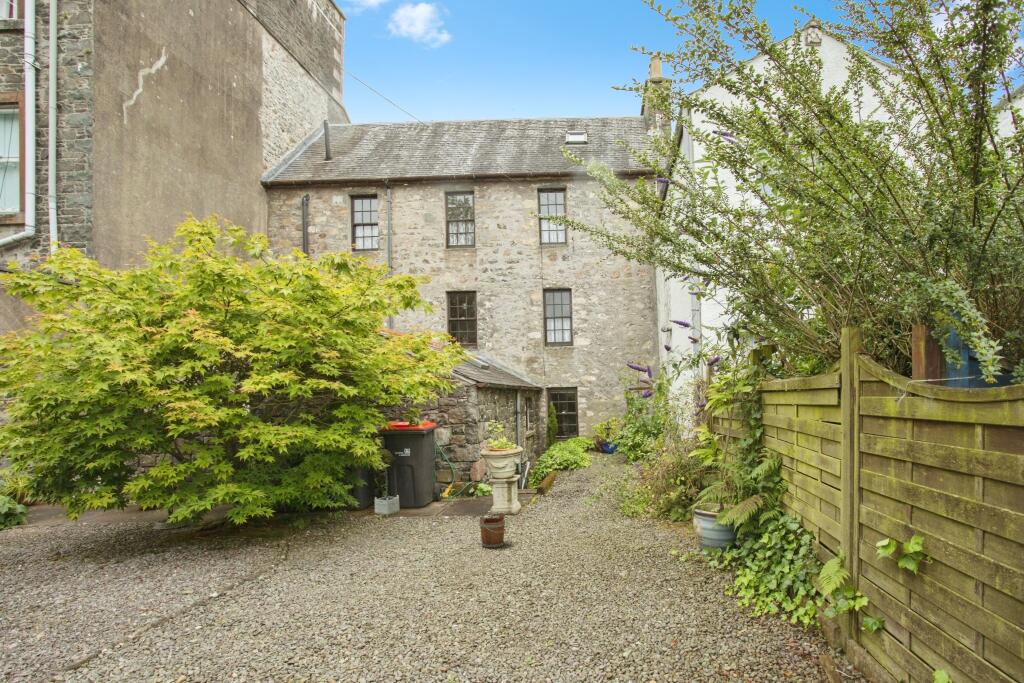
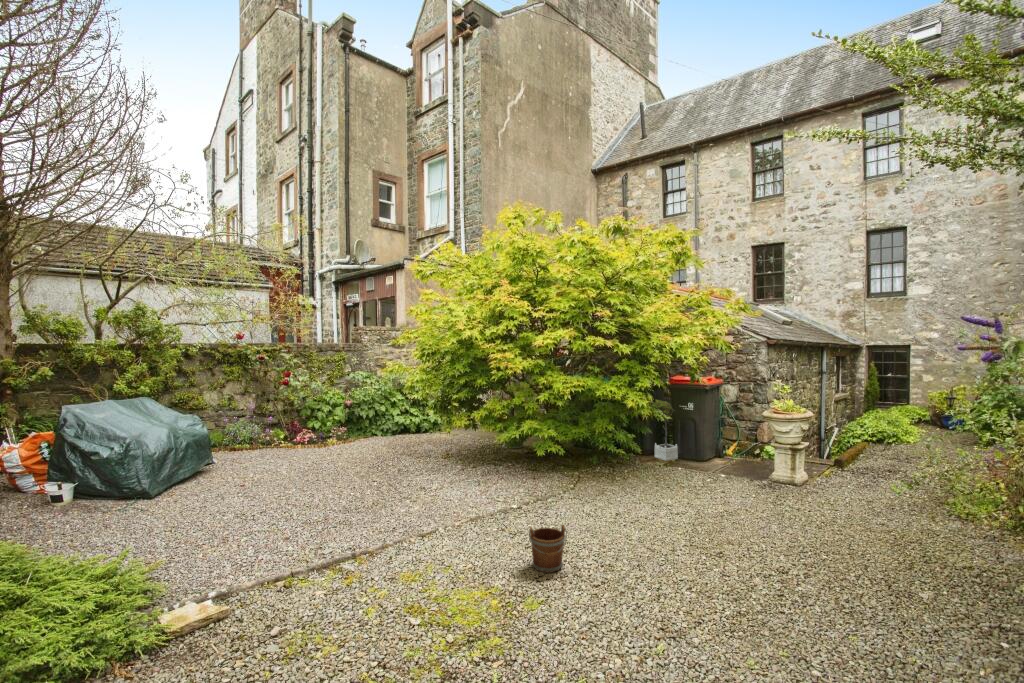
bucket: present [479,513,507,548] -> present [529,526,567,573]

